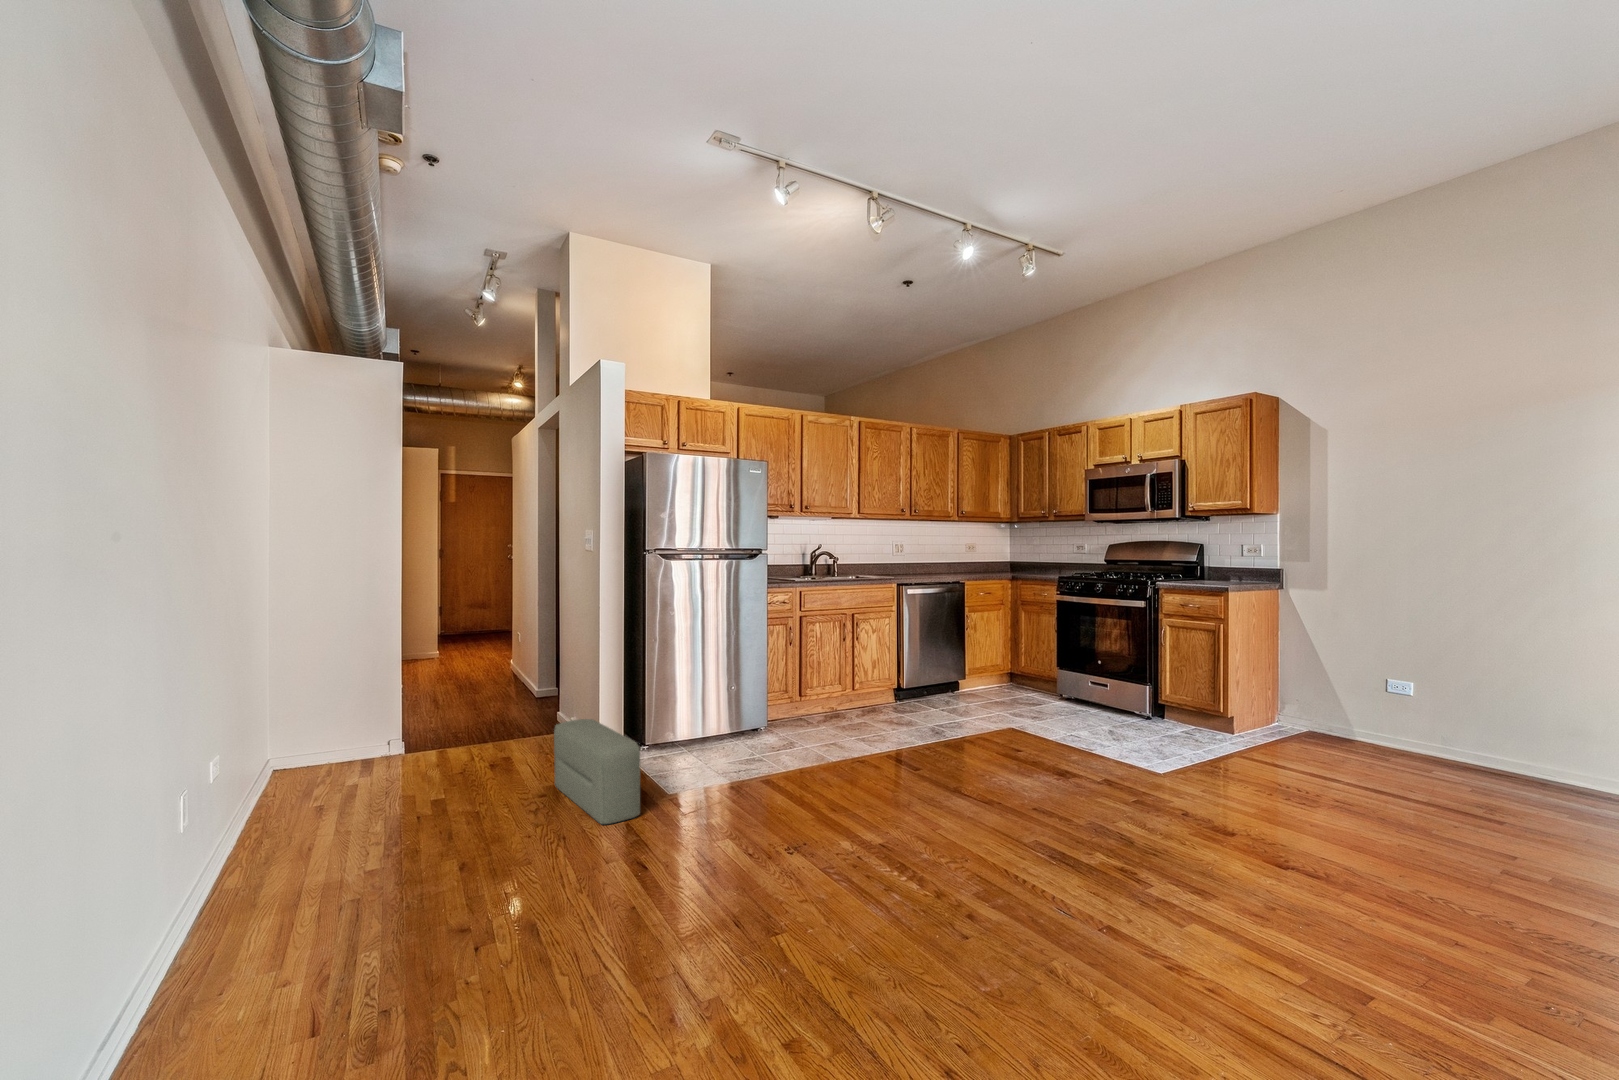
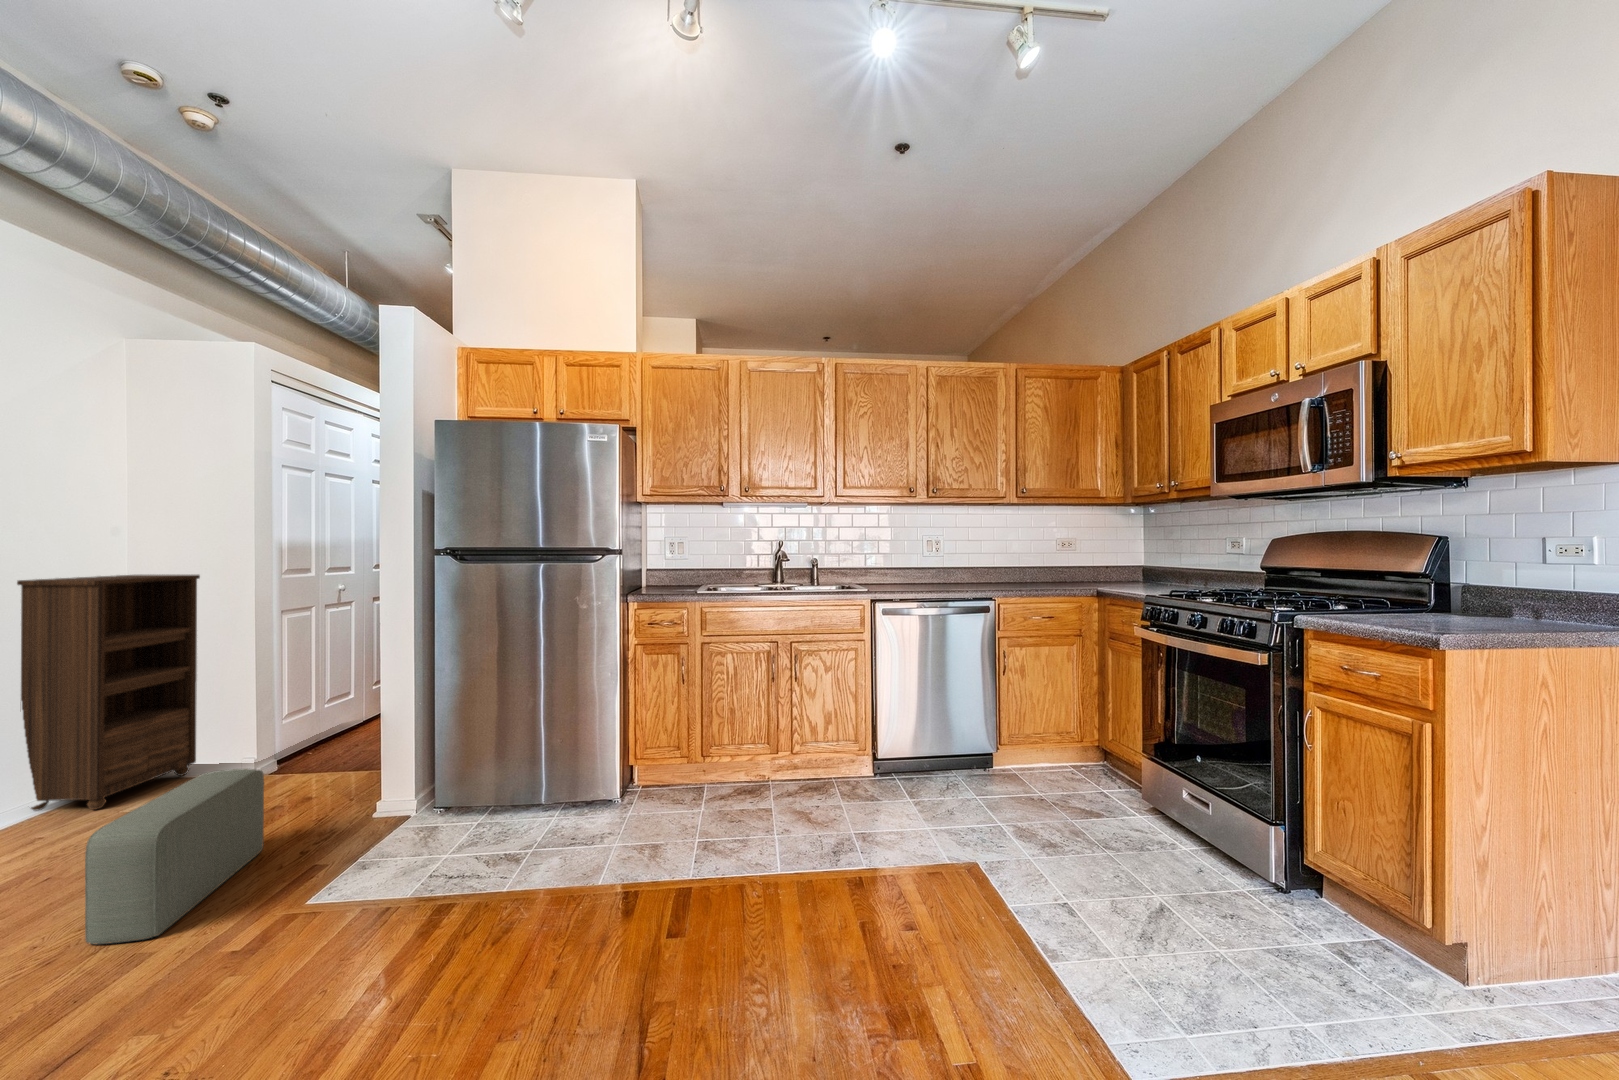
bookshelf: none [294,580,381,791] -> present [17,575,200,810]

